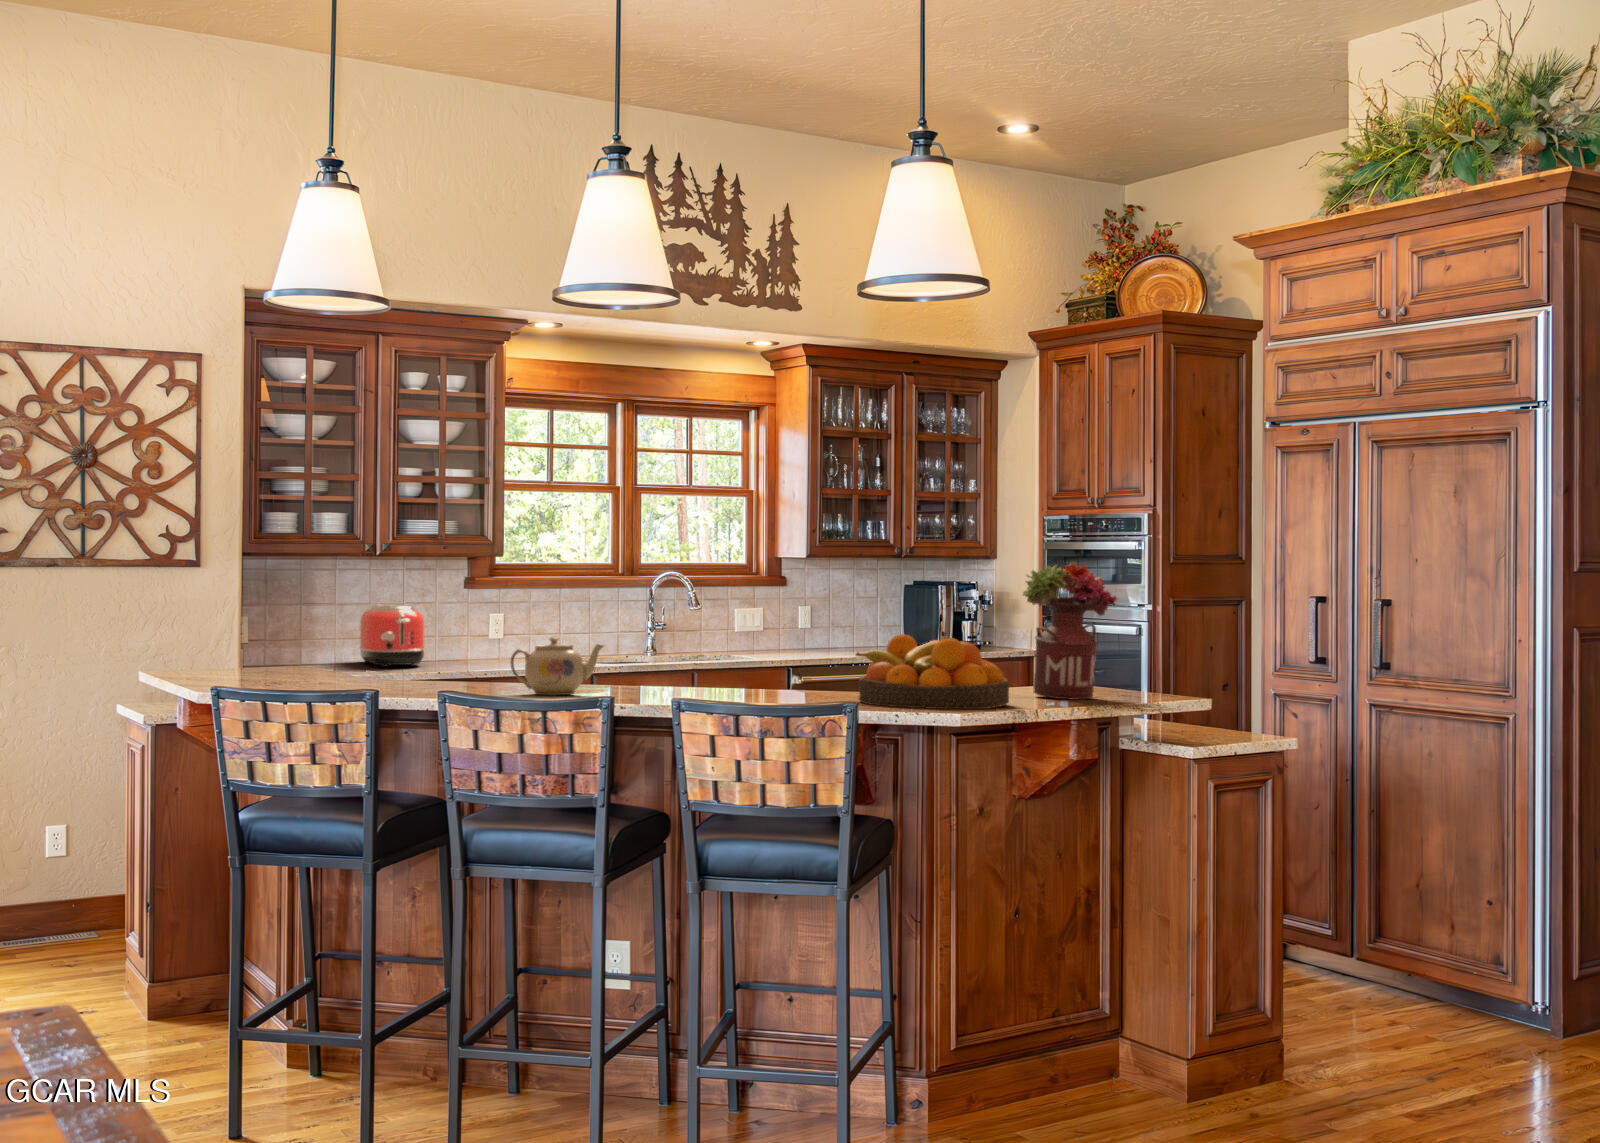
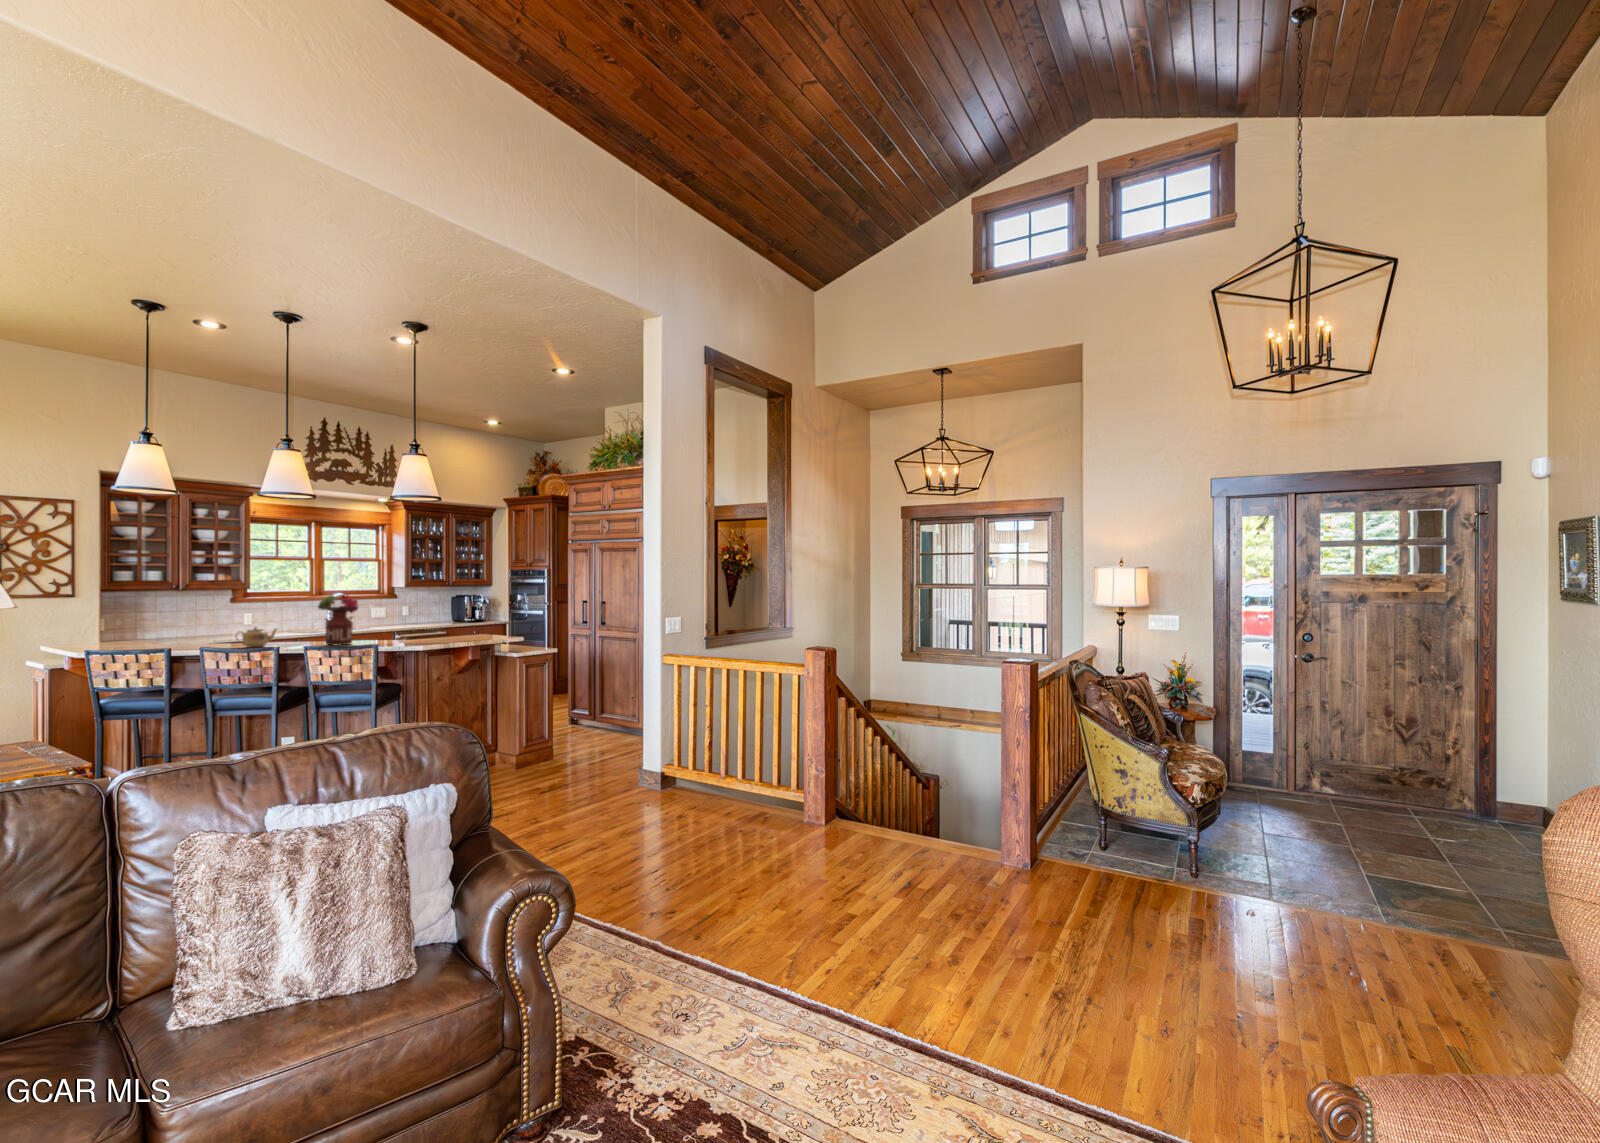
flower arrangement: present [1023,562,1117,700] -> present [318,594,359,645]
toaster: present [360,605,425,667] -> none [167,611,205,639]
fruit bowl: present [856,634,1009,709] -> none [382,621,440,646]

